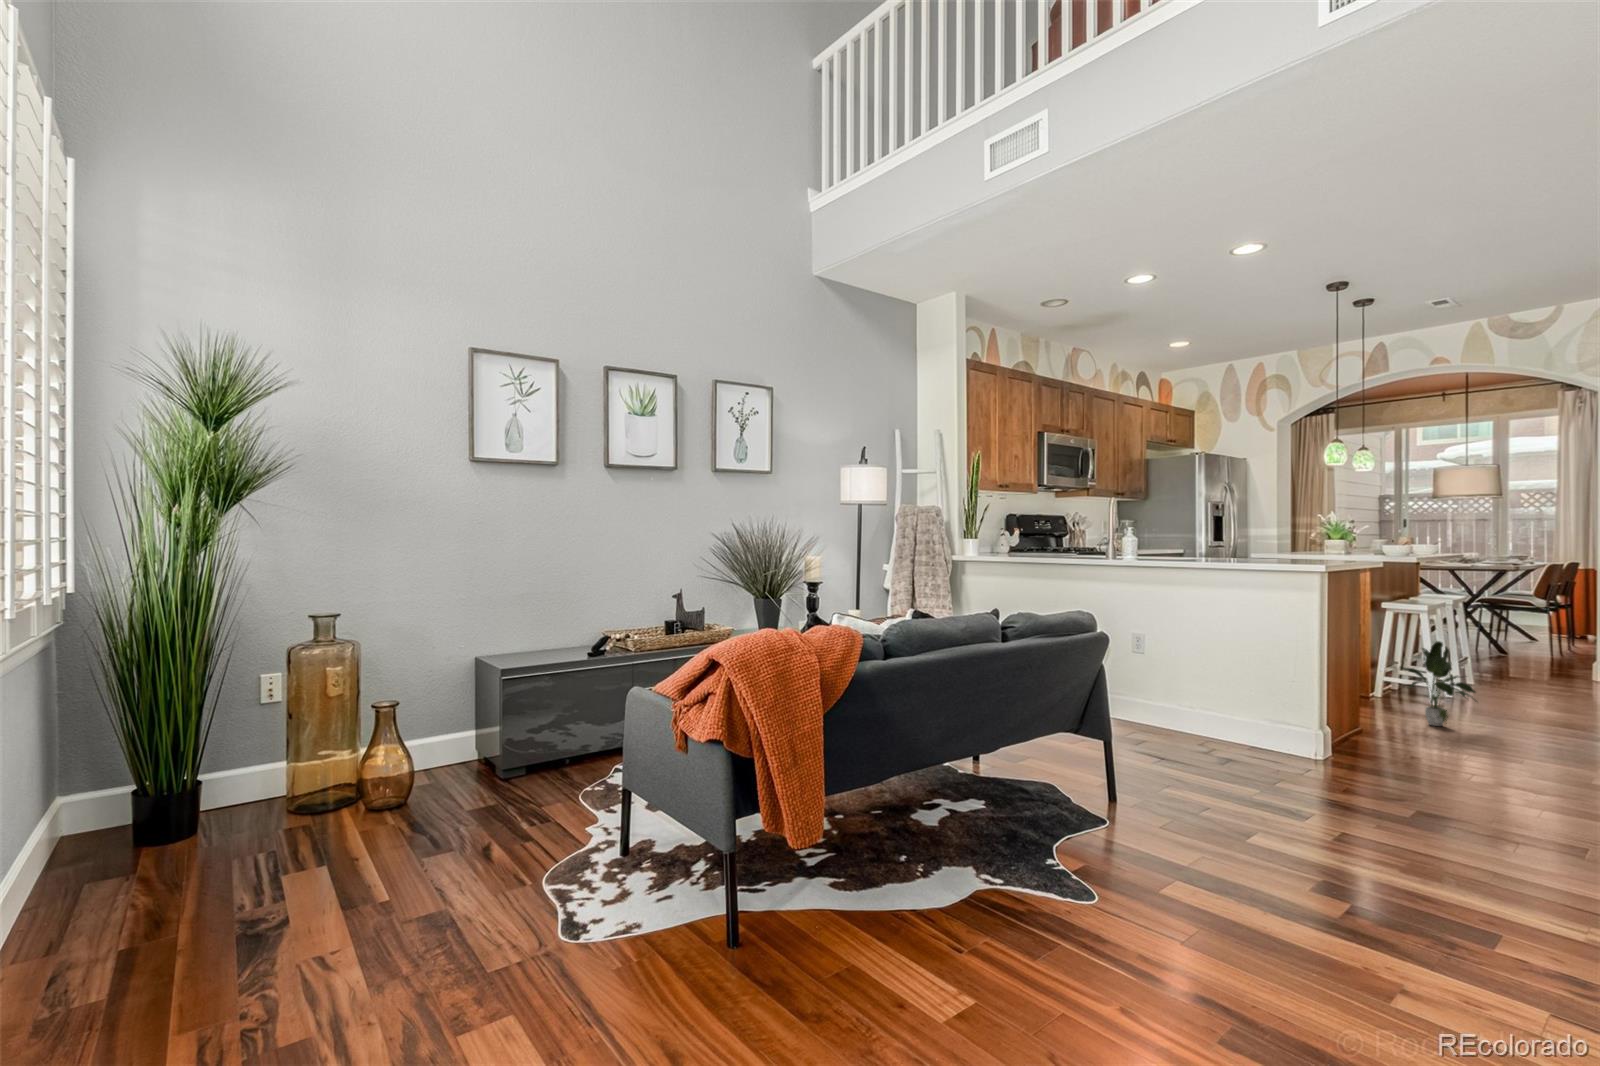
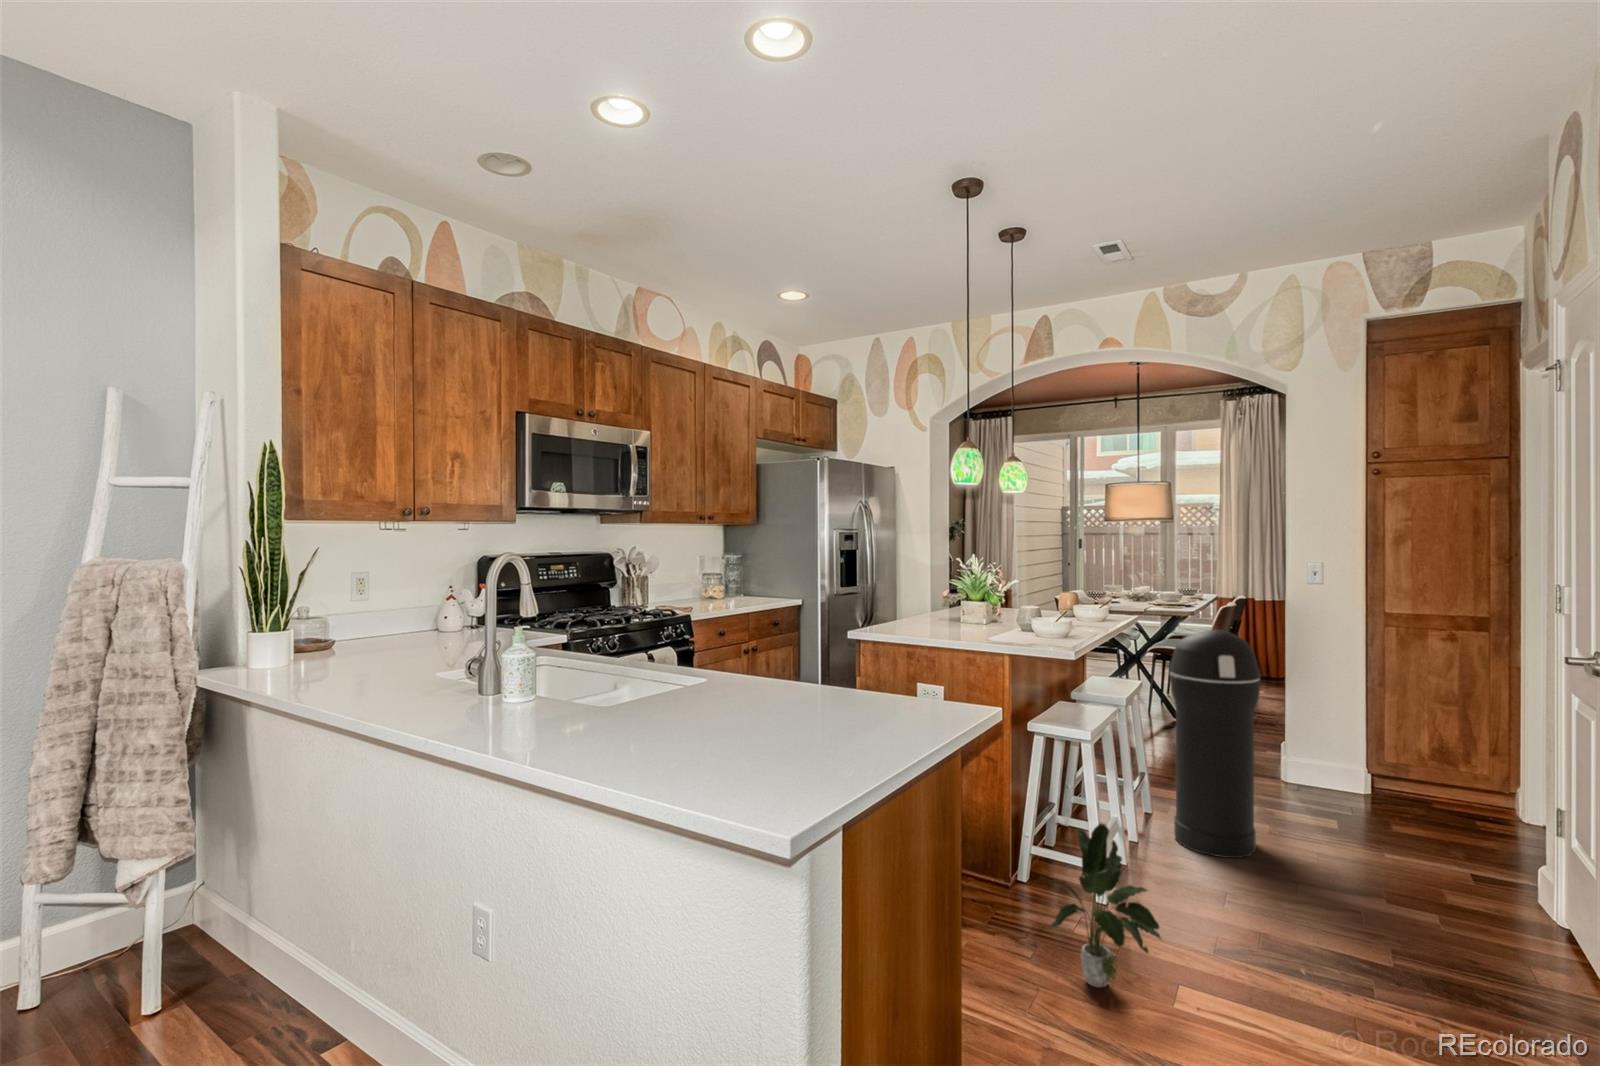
trash can: none [1489,555,1563,704] -> present [1169,630,1261,858]

